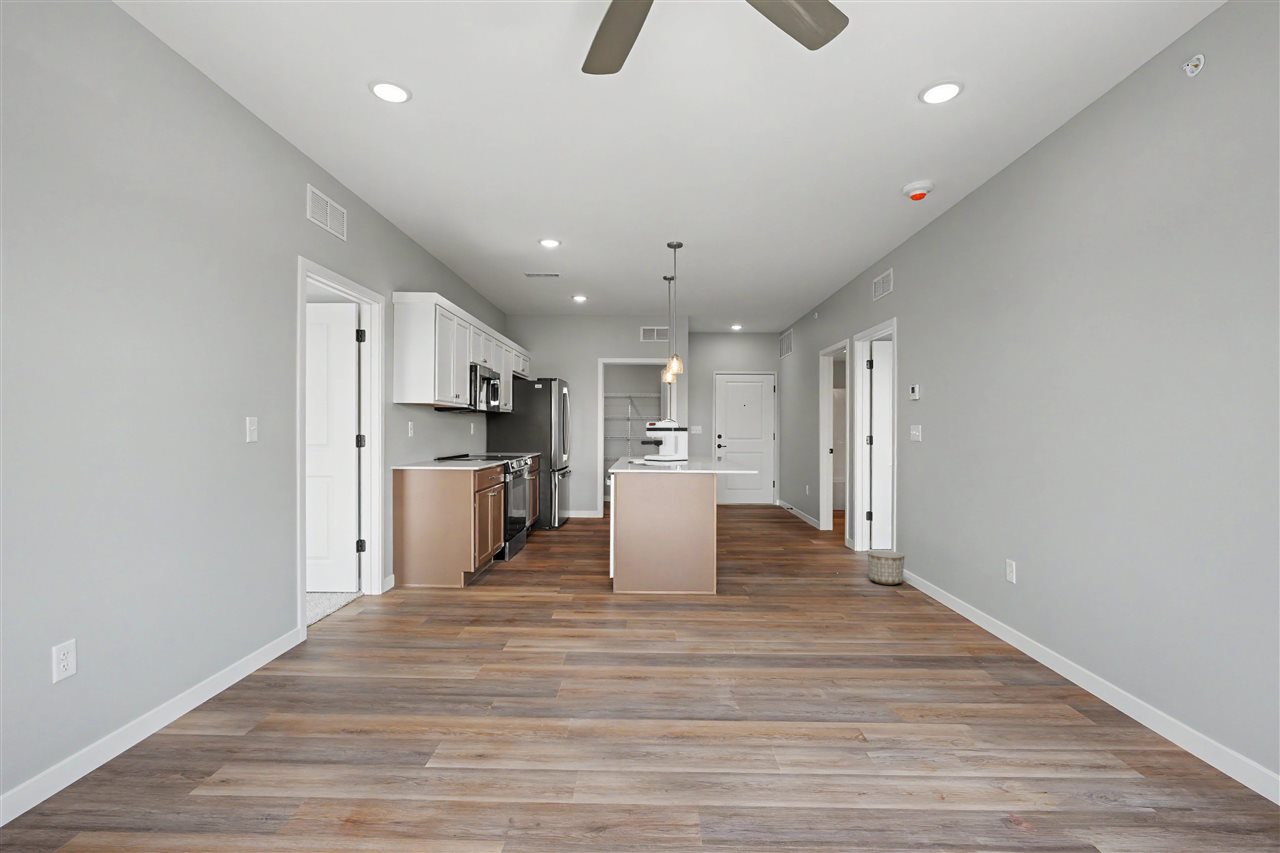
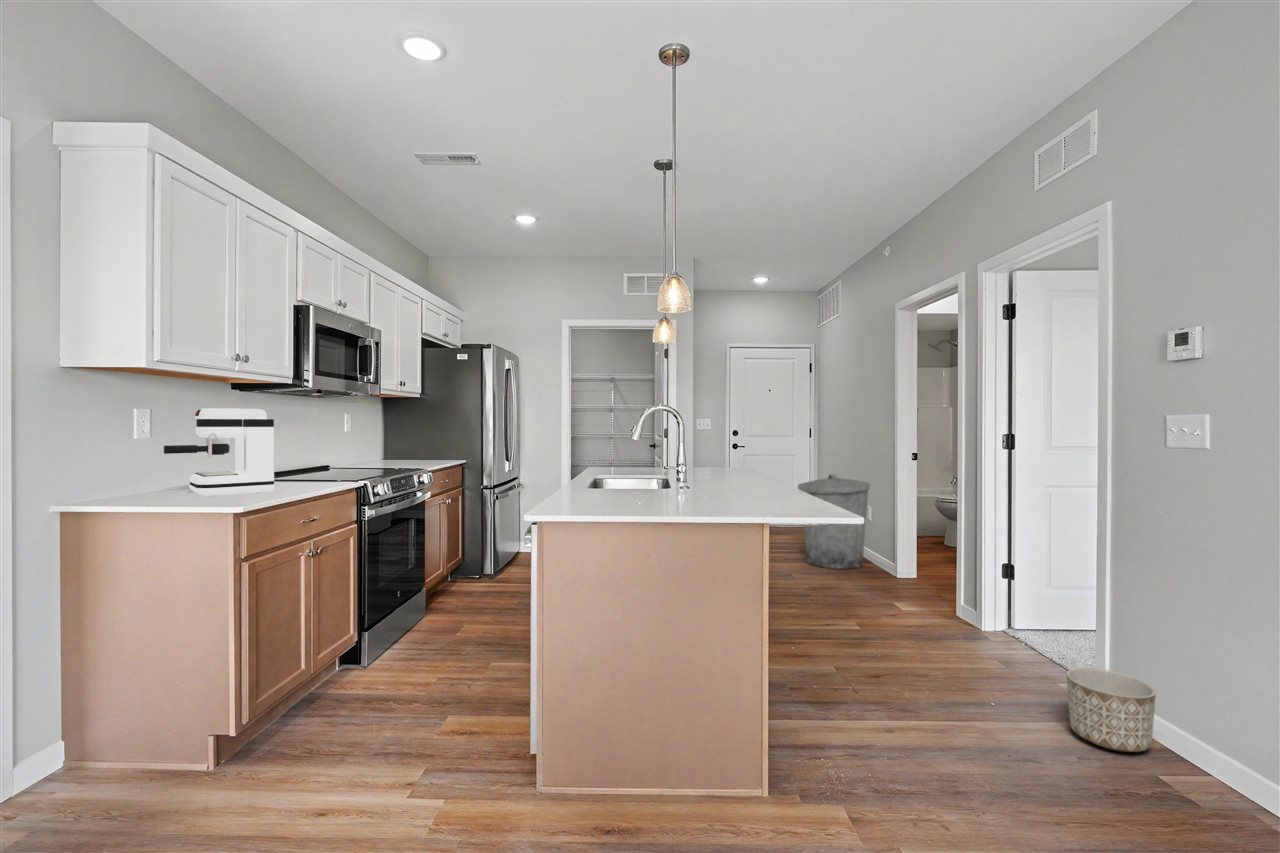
coffee maker: present [641,422,688,467] -> present [164,408,274,497]
trash can: none [759,464,806,526] -> present [798,474,870,569]

